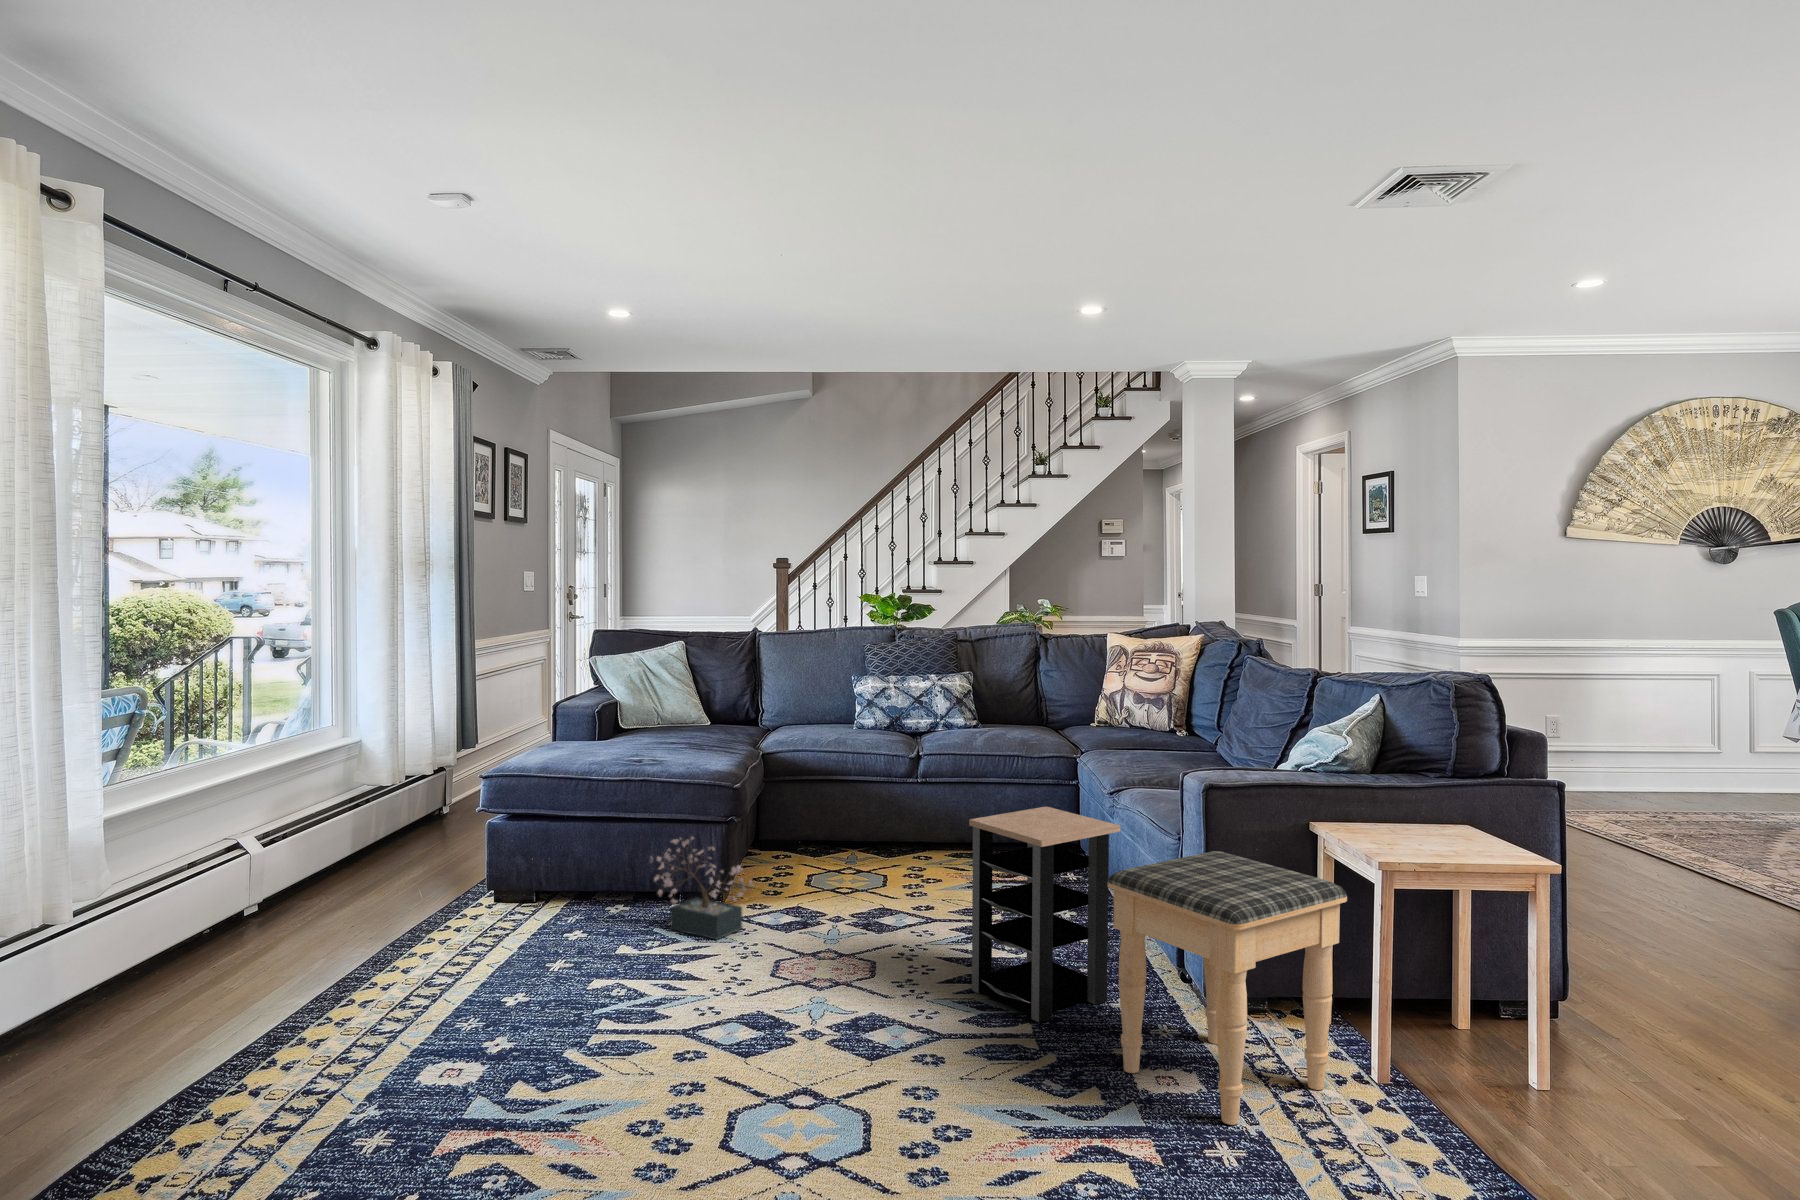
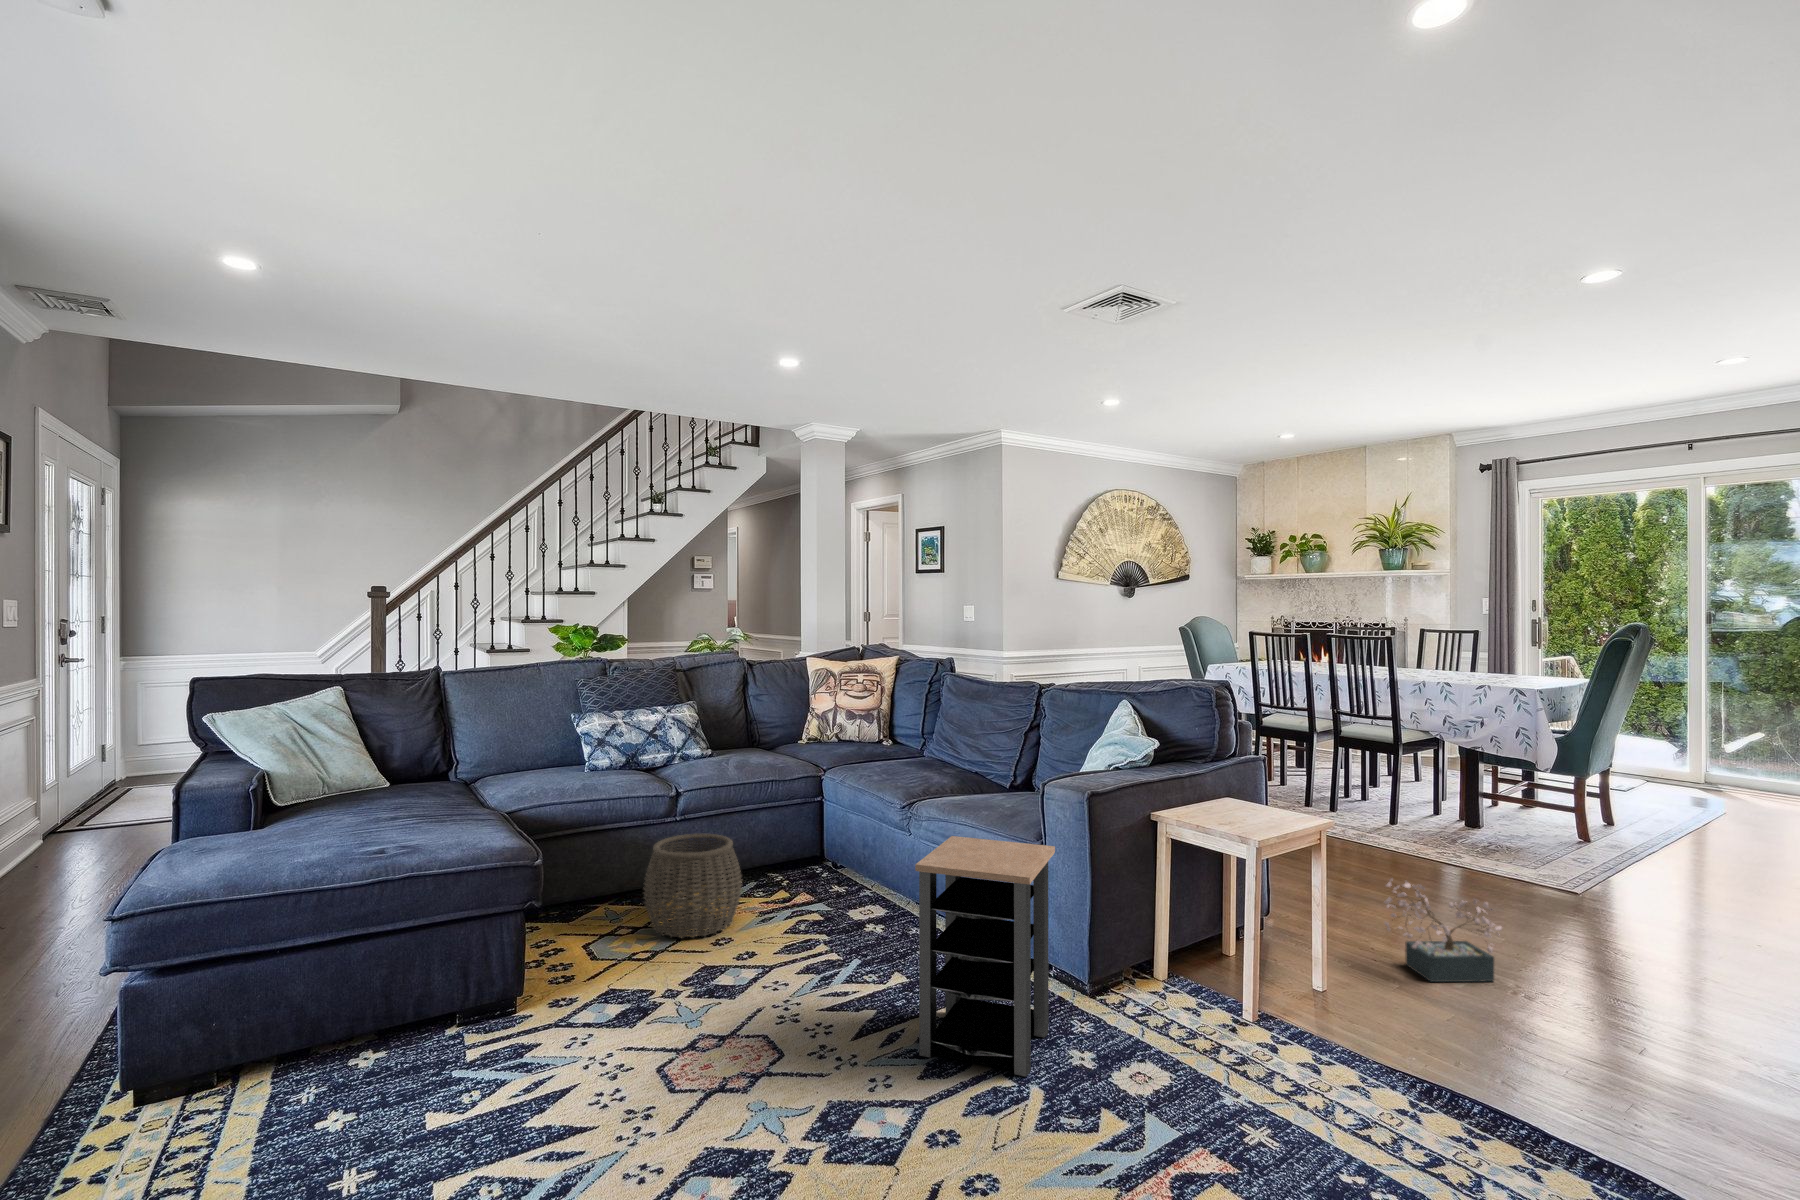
woven basket: none [860,792,949,883] -> present [644,834,742,938]
decorative plant: present [651,837,754,940] -> present [1384,879,1502,982]
footstool: present [1108,851,1347,1125] -> none [1143,860,1336,1144]

